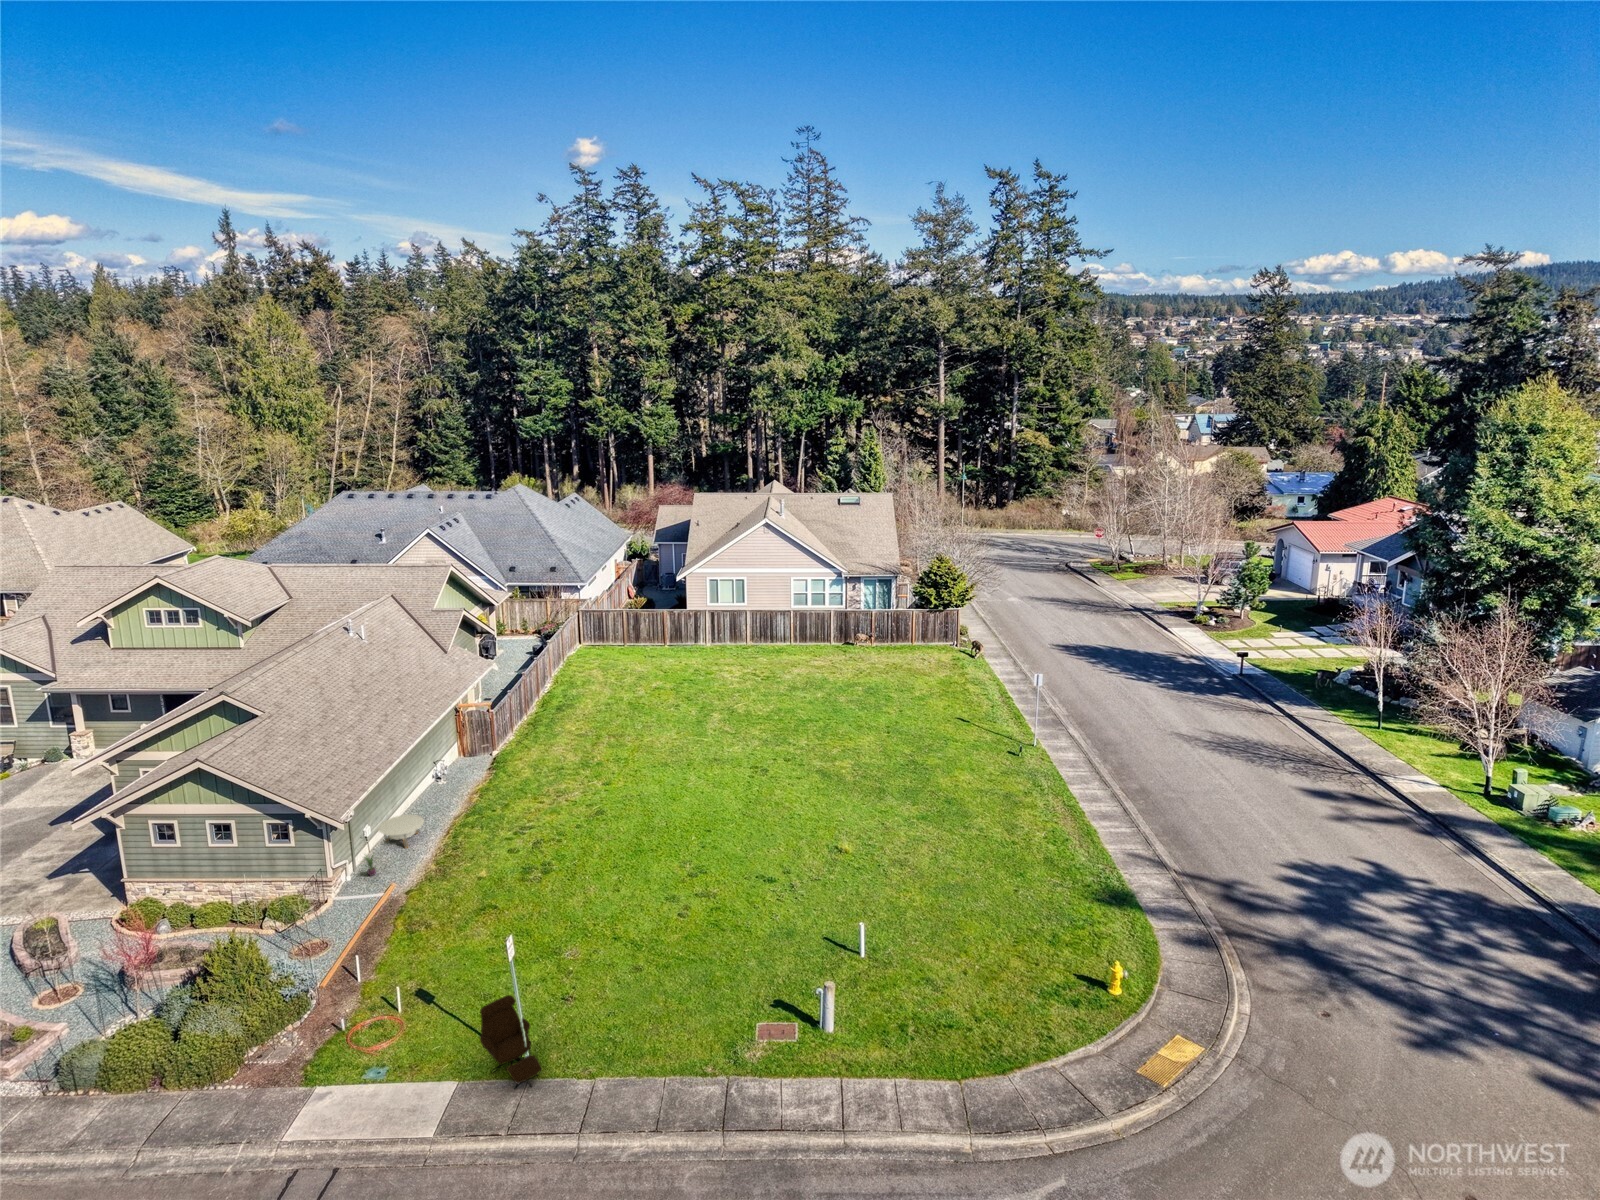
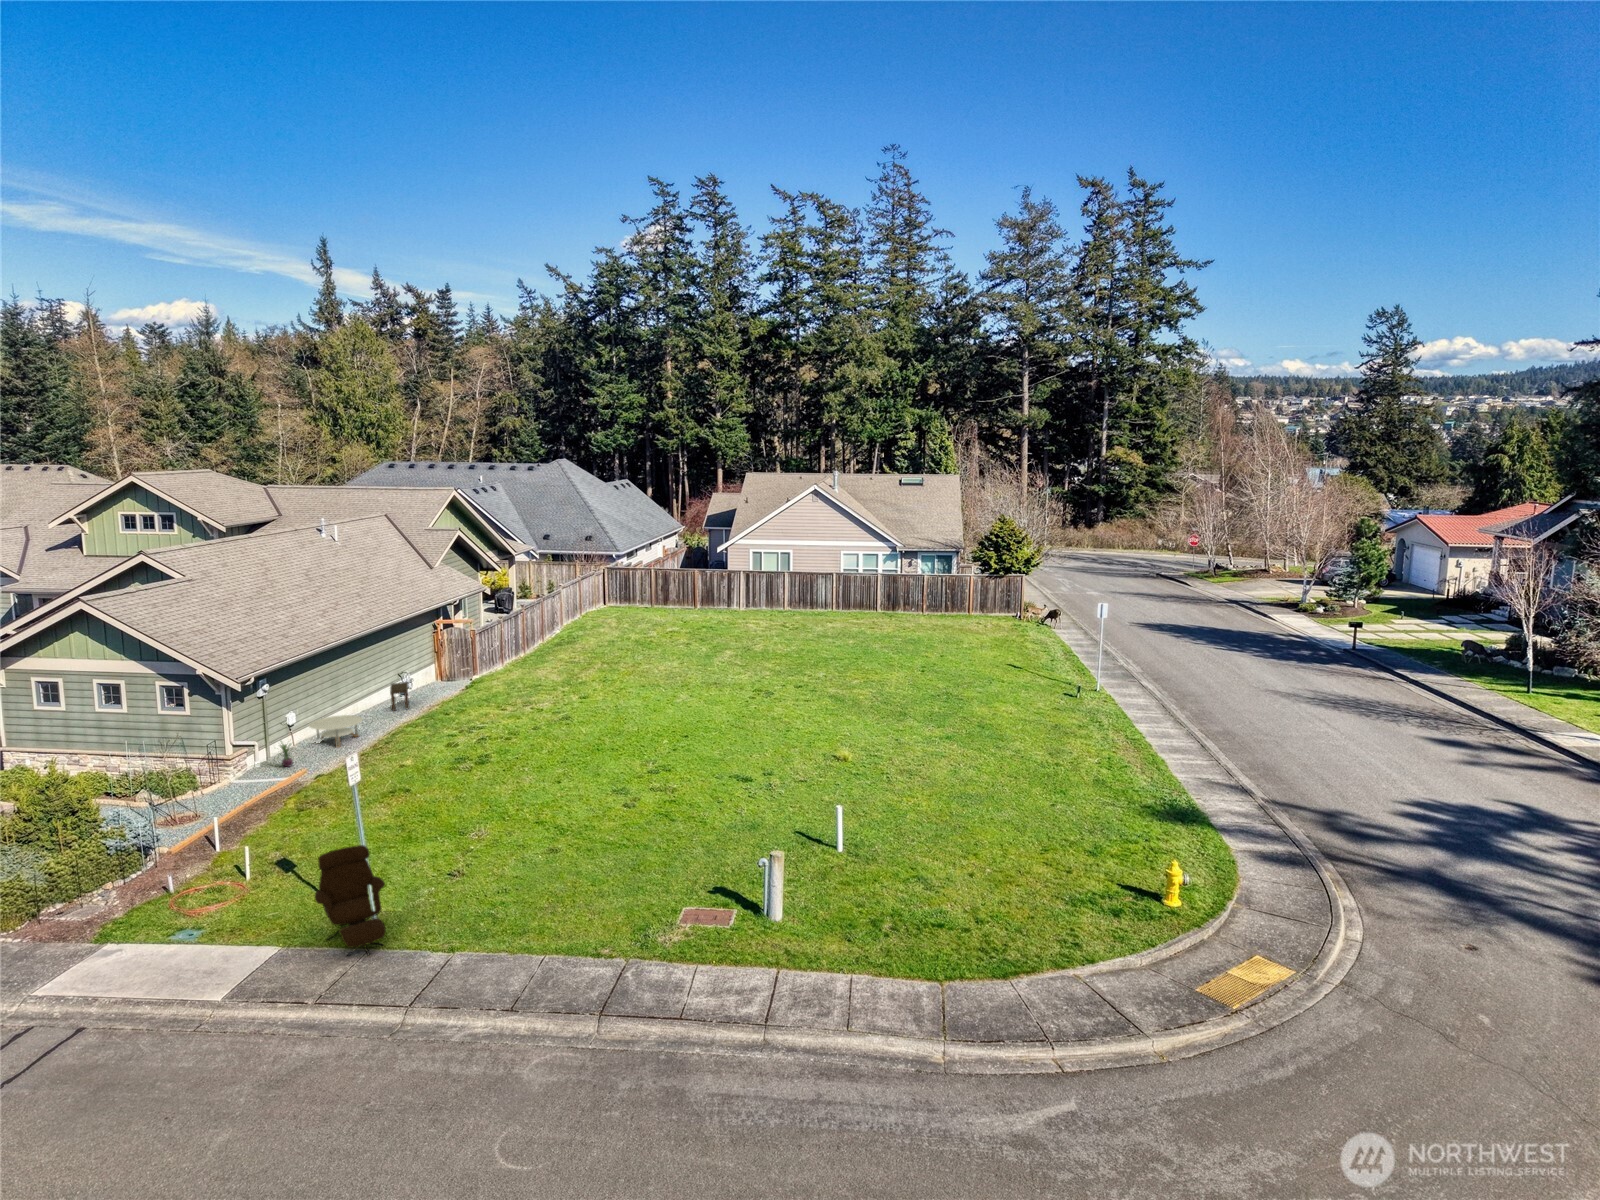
bench: none [429,767,450,797] -> present [390,682,409,711]

